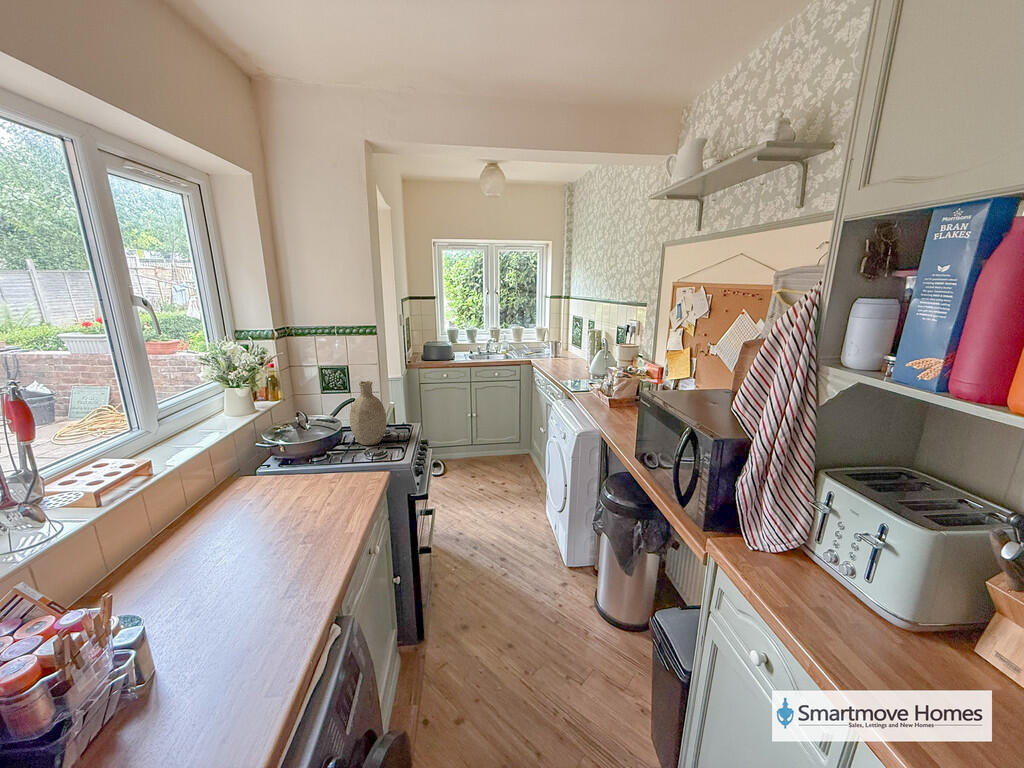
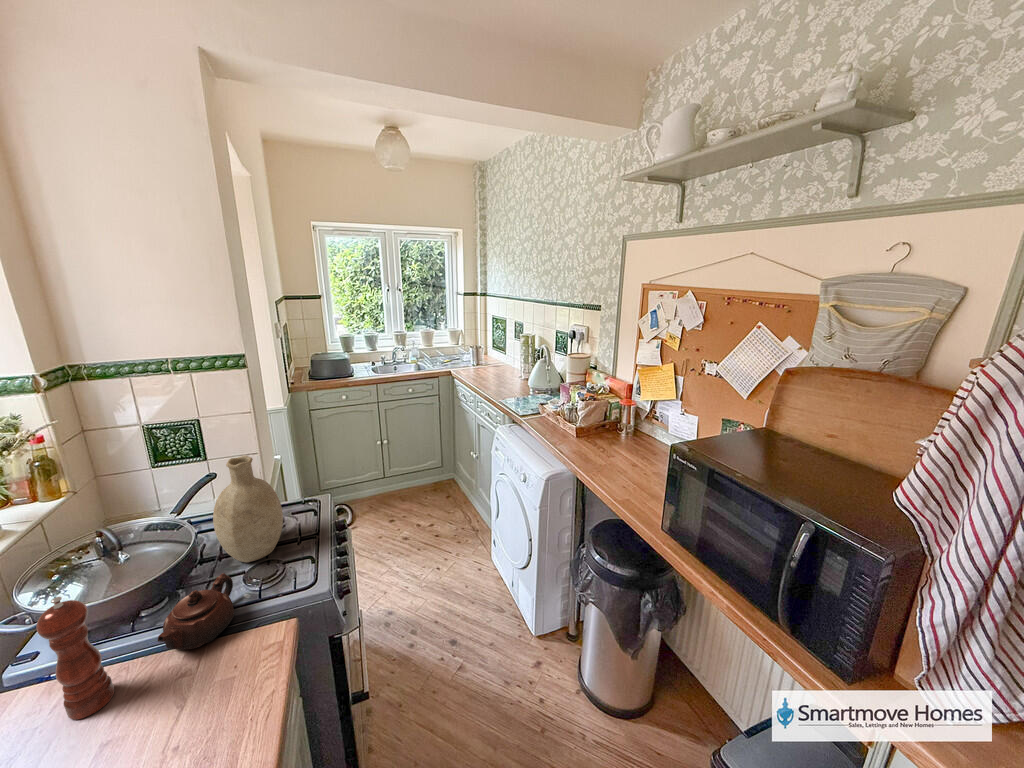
pepper mill: none [274,422,299,486] -> present [36,597,115,719]
teapot: none [319,441,356,472] -> present [158,573,234,649]

